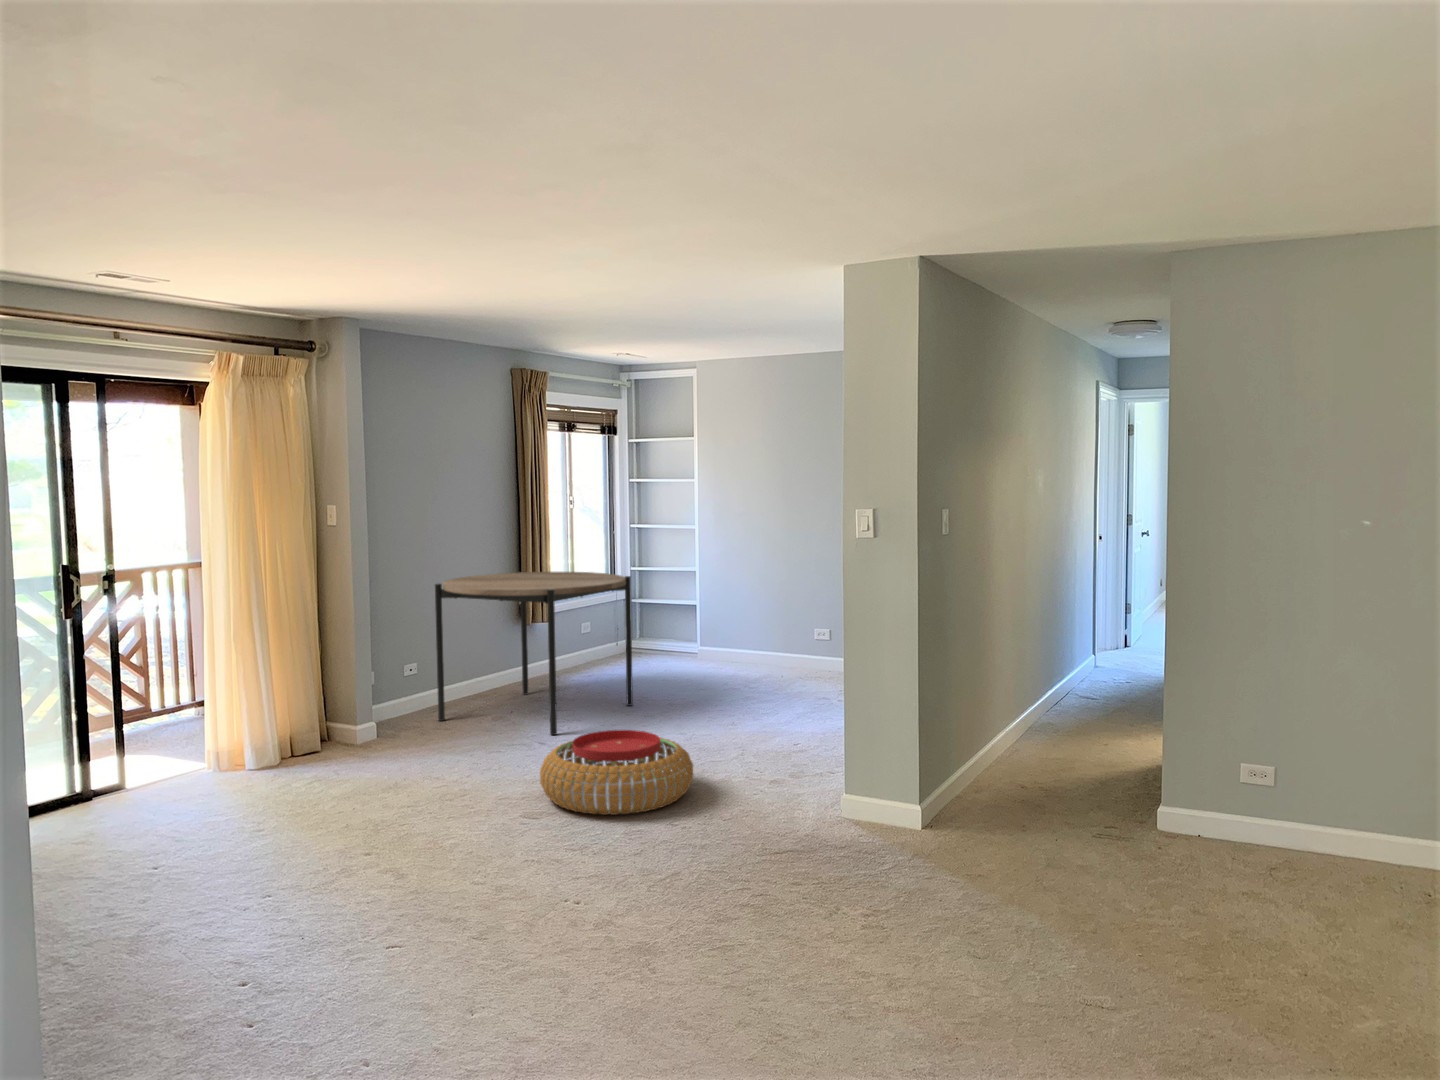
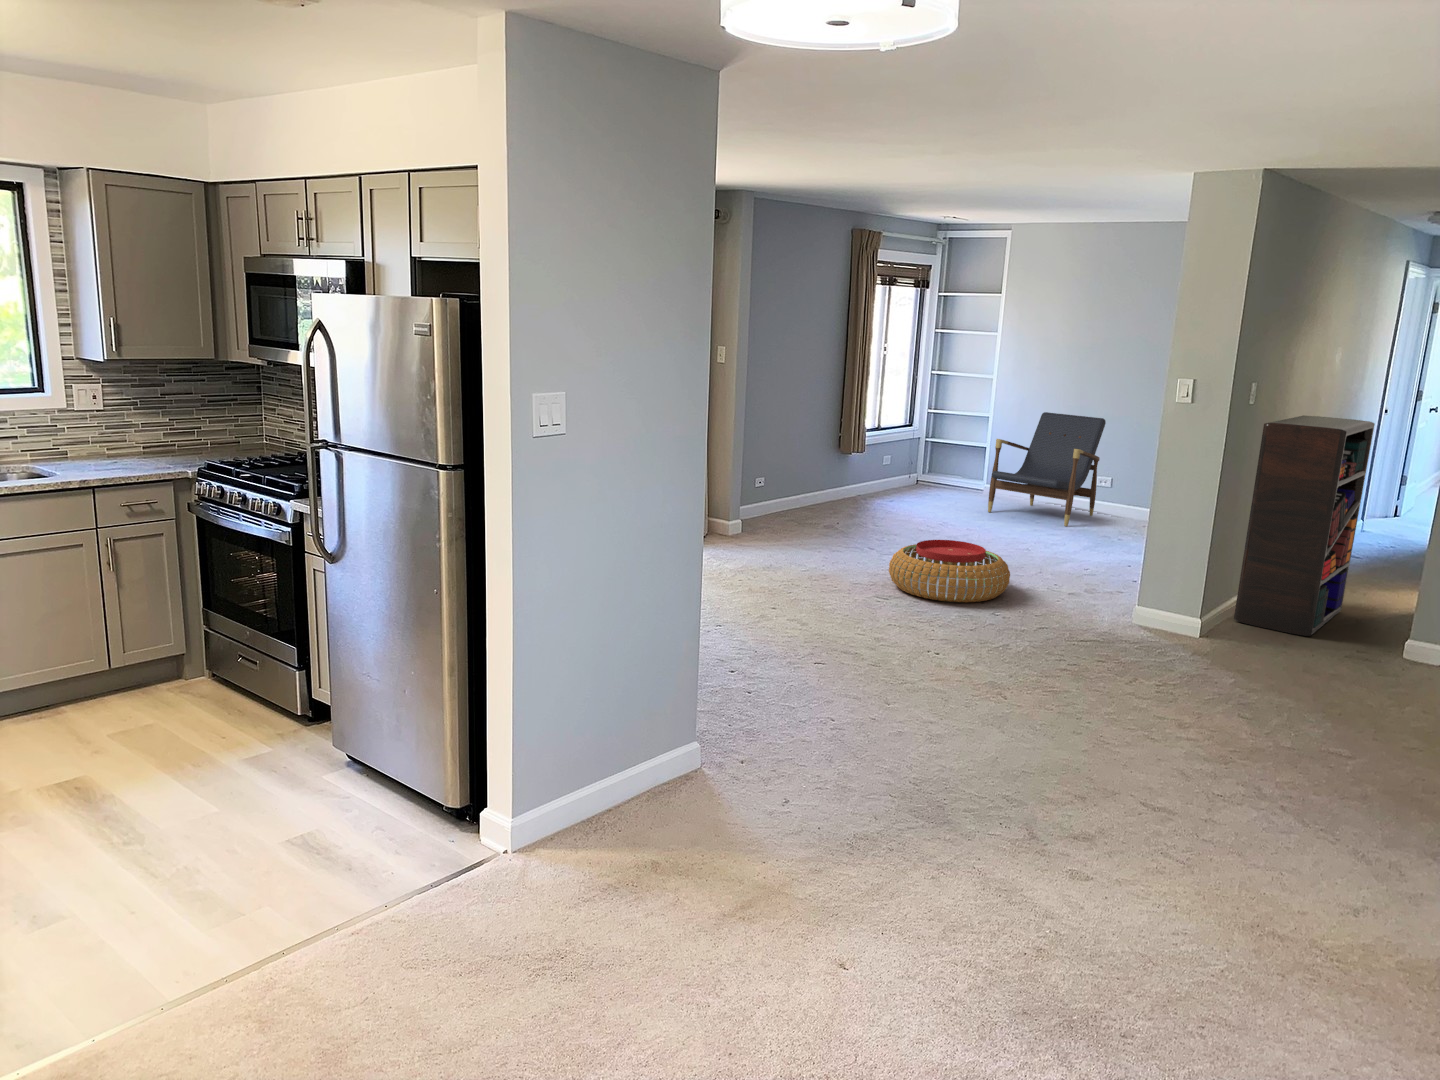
bookshelf: none [961,546,1084,812] -> present [1234,415,1375,636]
lounge chair: none [697,562,818,691] -> present [988,412,1106,526]
dining table: present [435,572,633,735] -> none [782,408,946,542]

